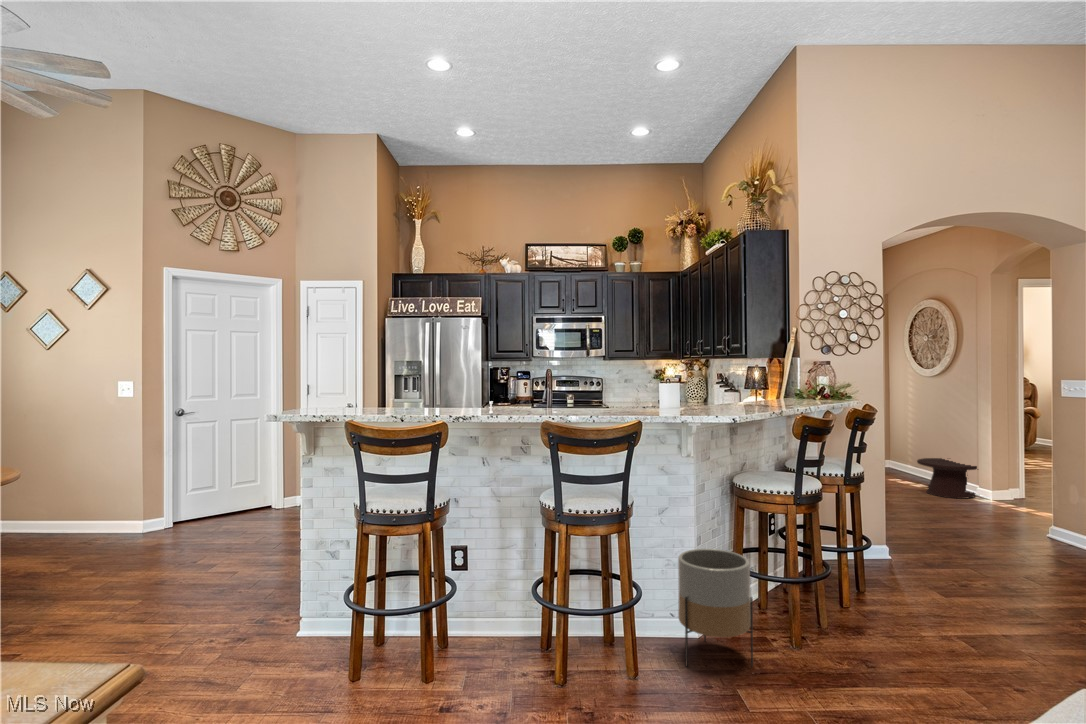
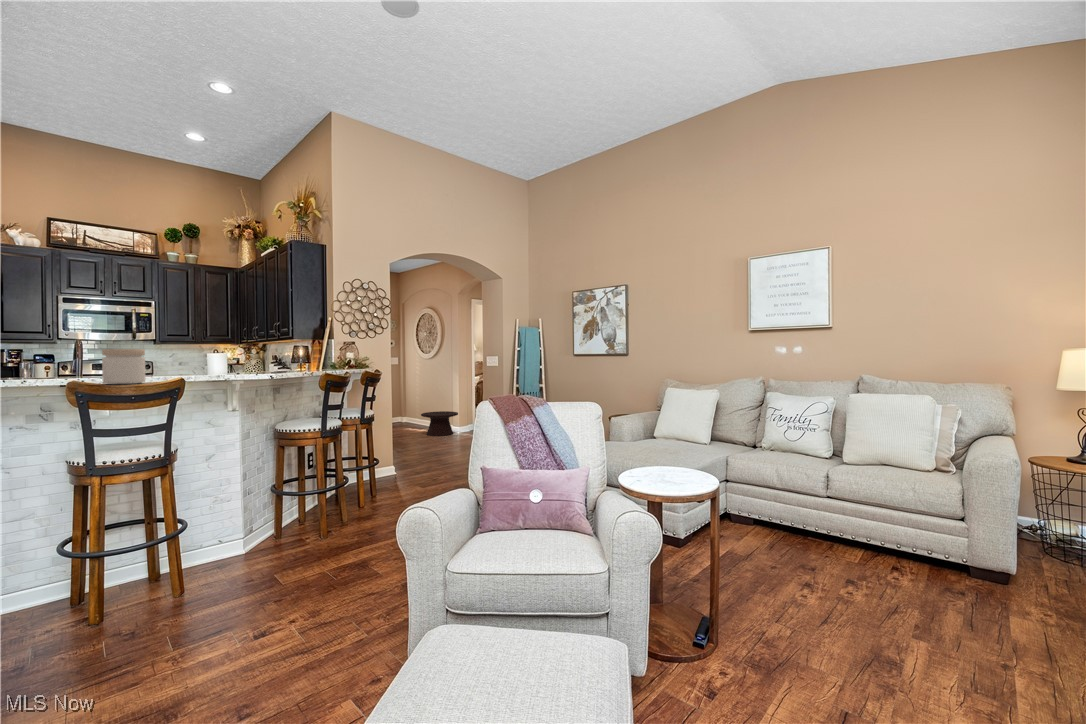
jar: none [568,385,606,426] -> present [102,349,146,384]
planter: present [678,549,753,666] -> none [224,480,288,574]

